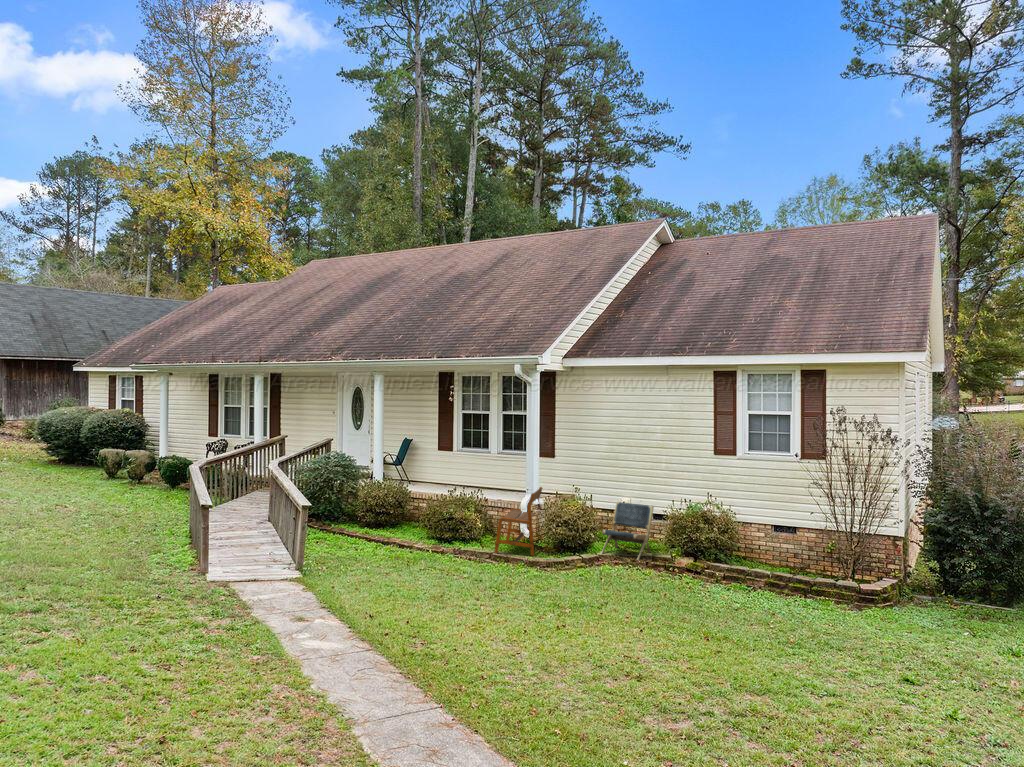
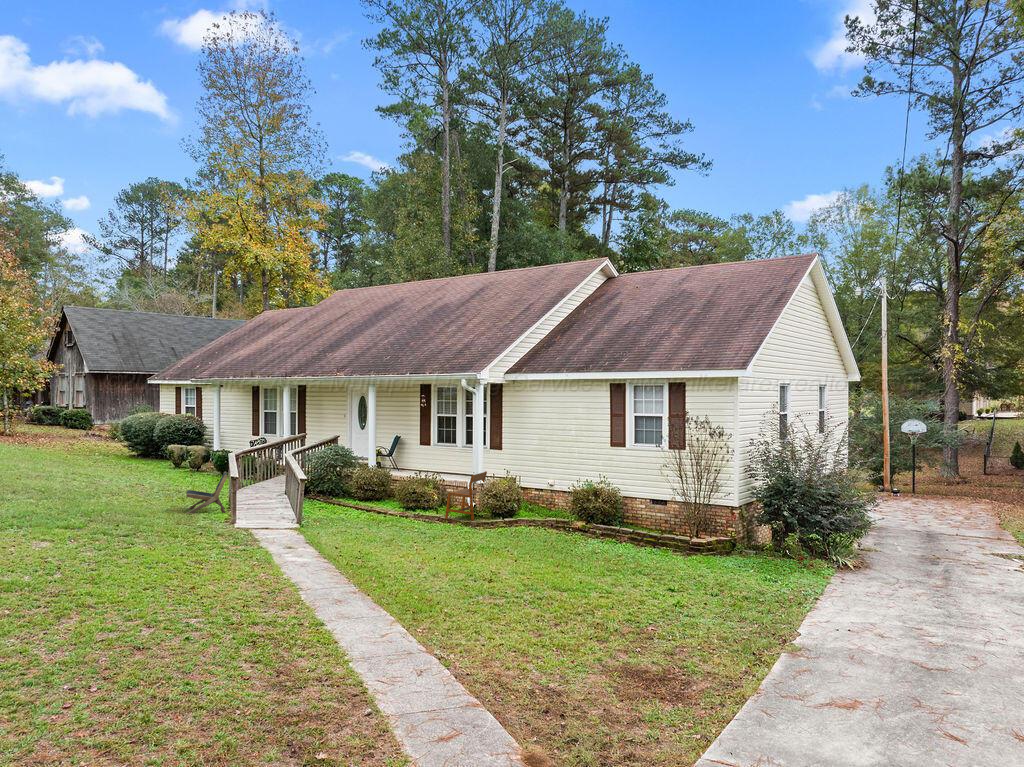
lounge chair: present [601,502,654,560] -> present [186,472,228,514]

